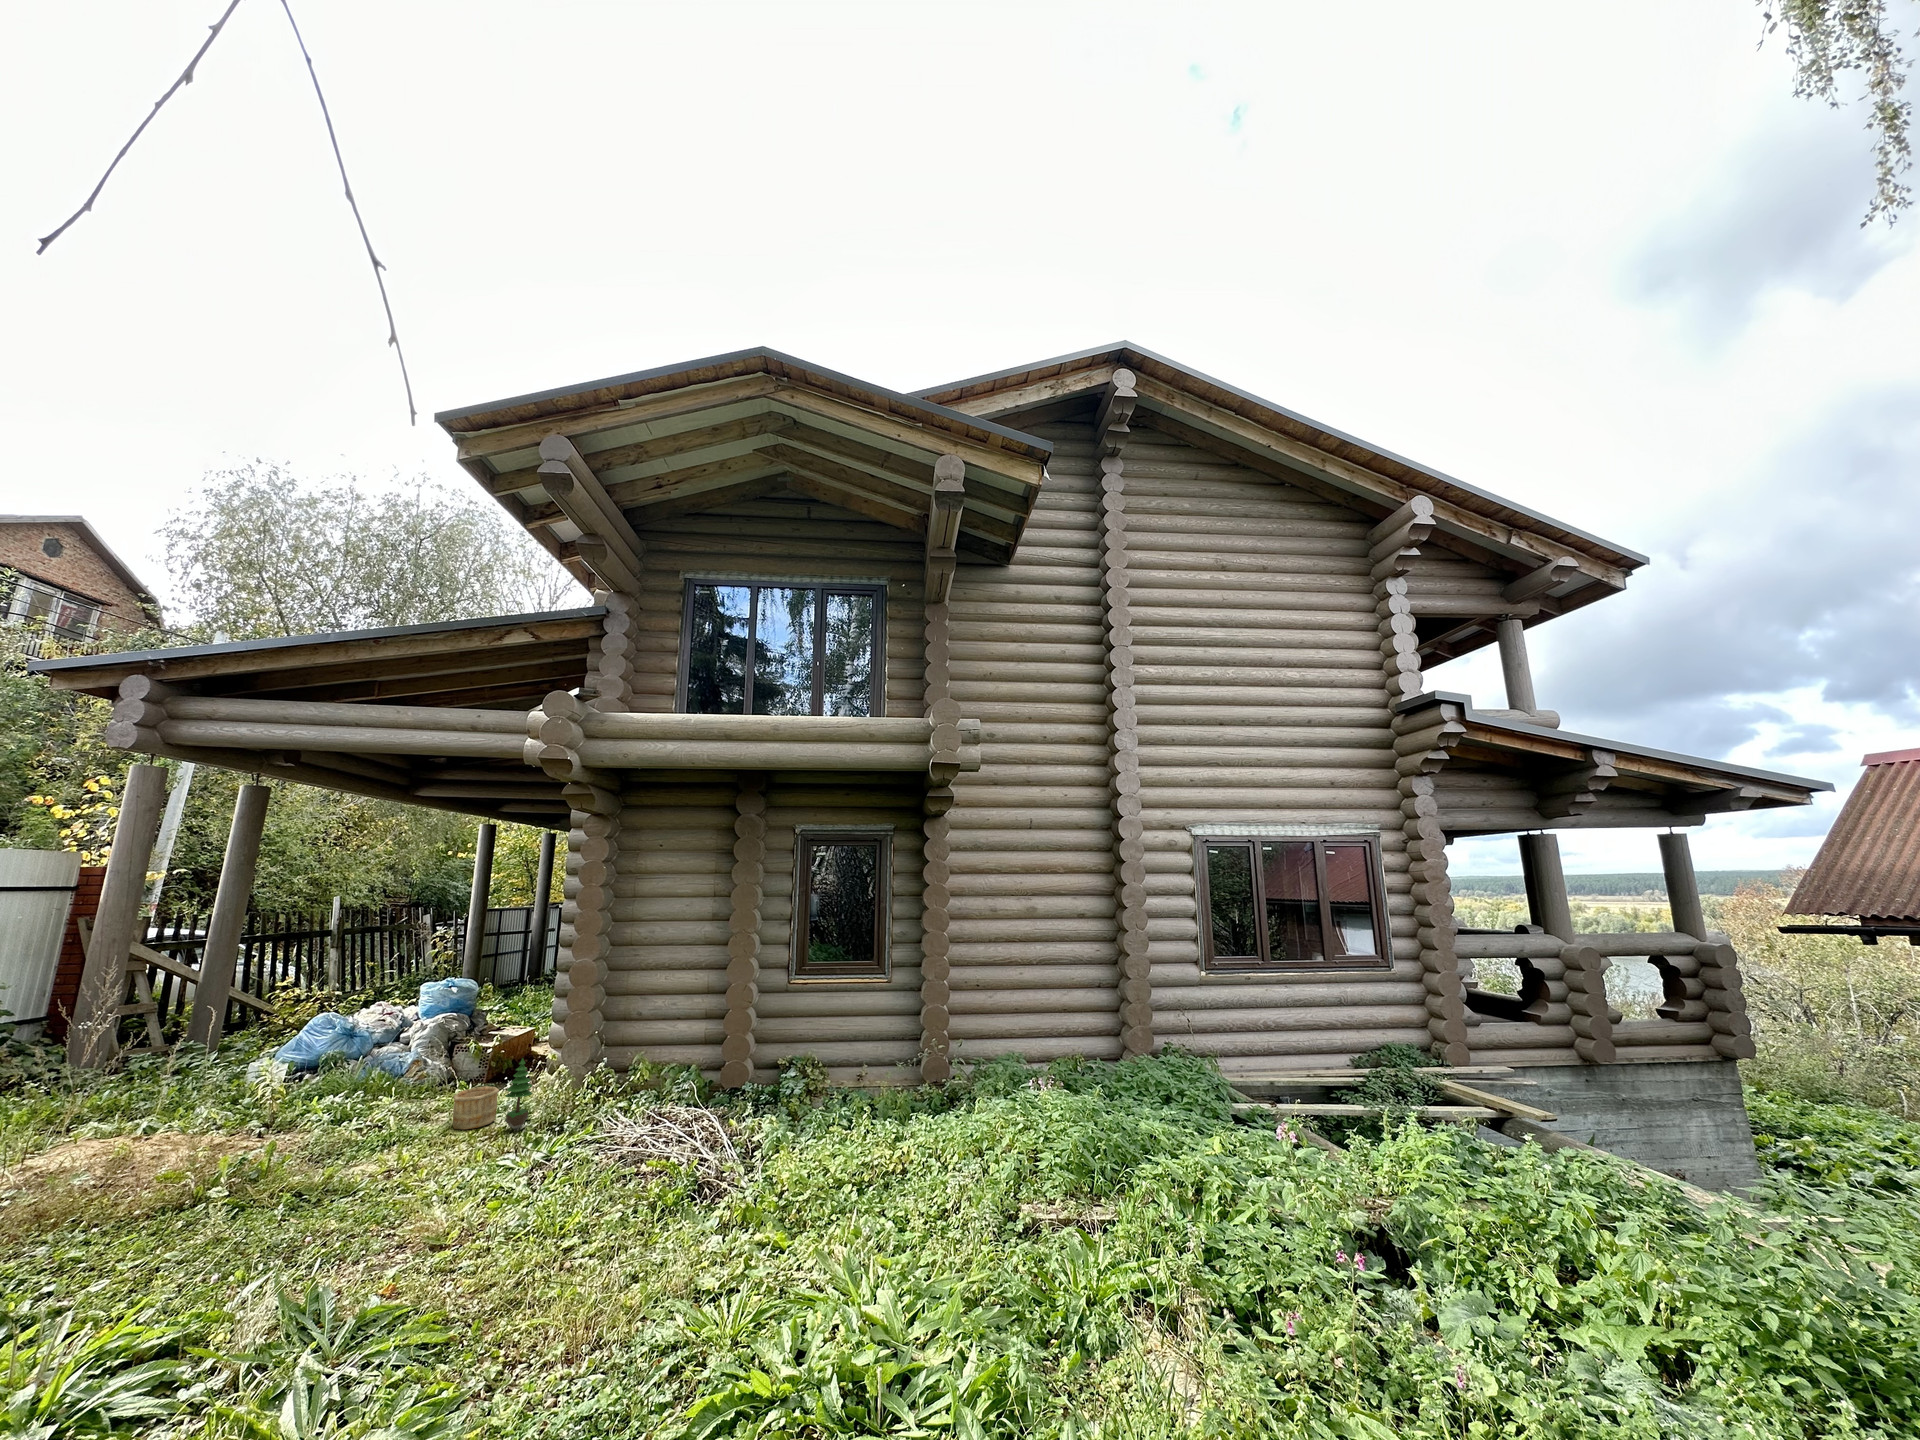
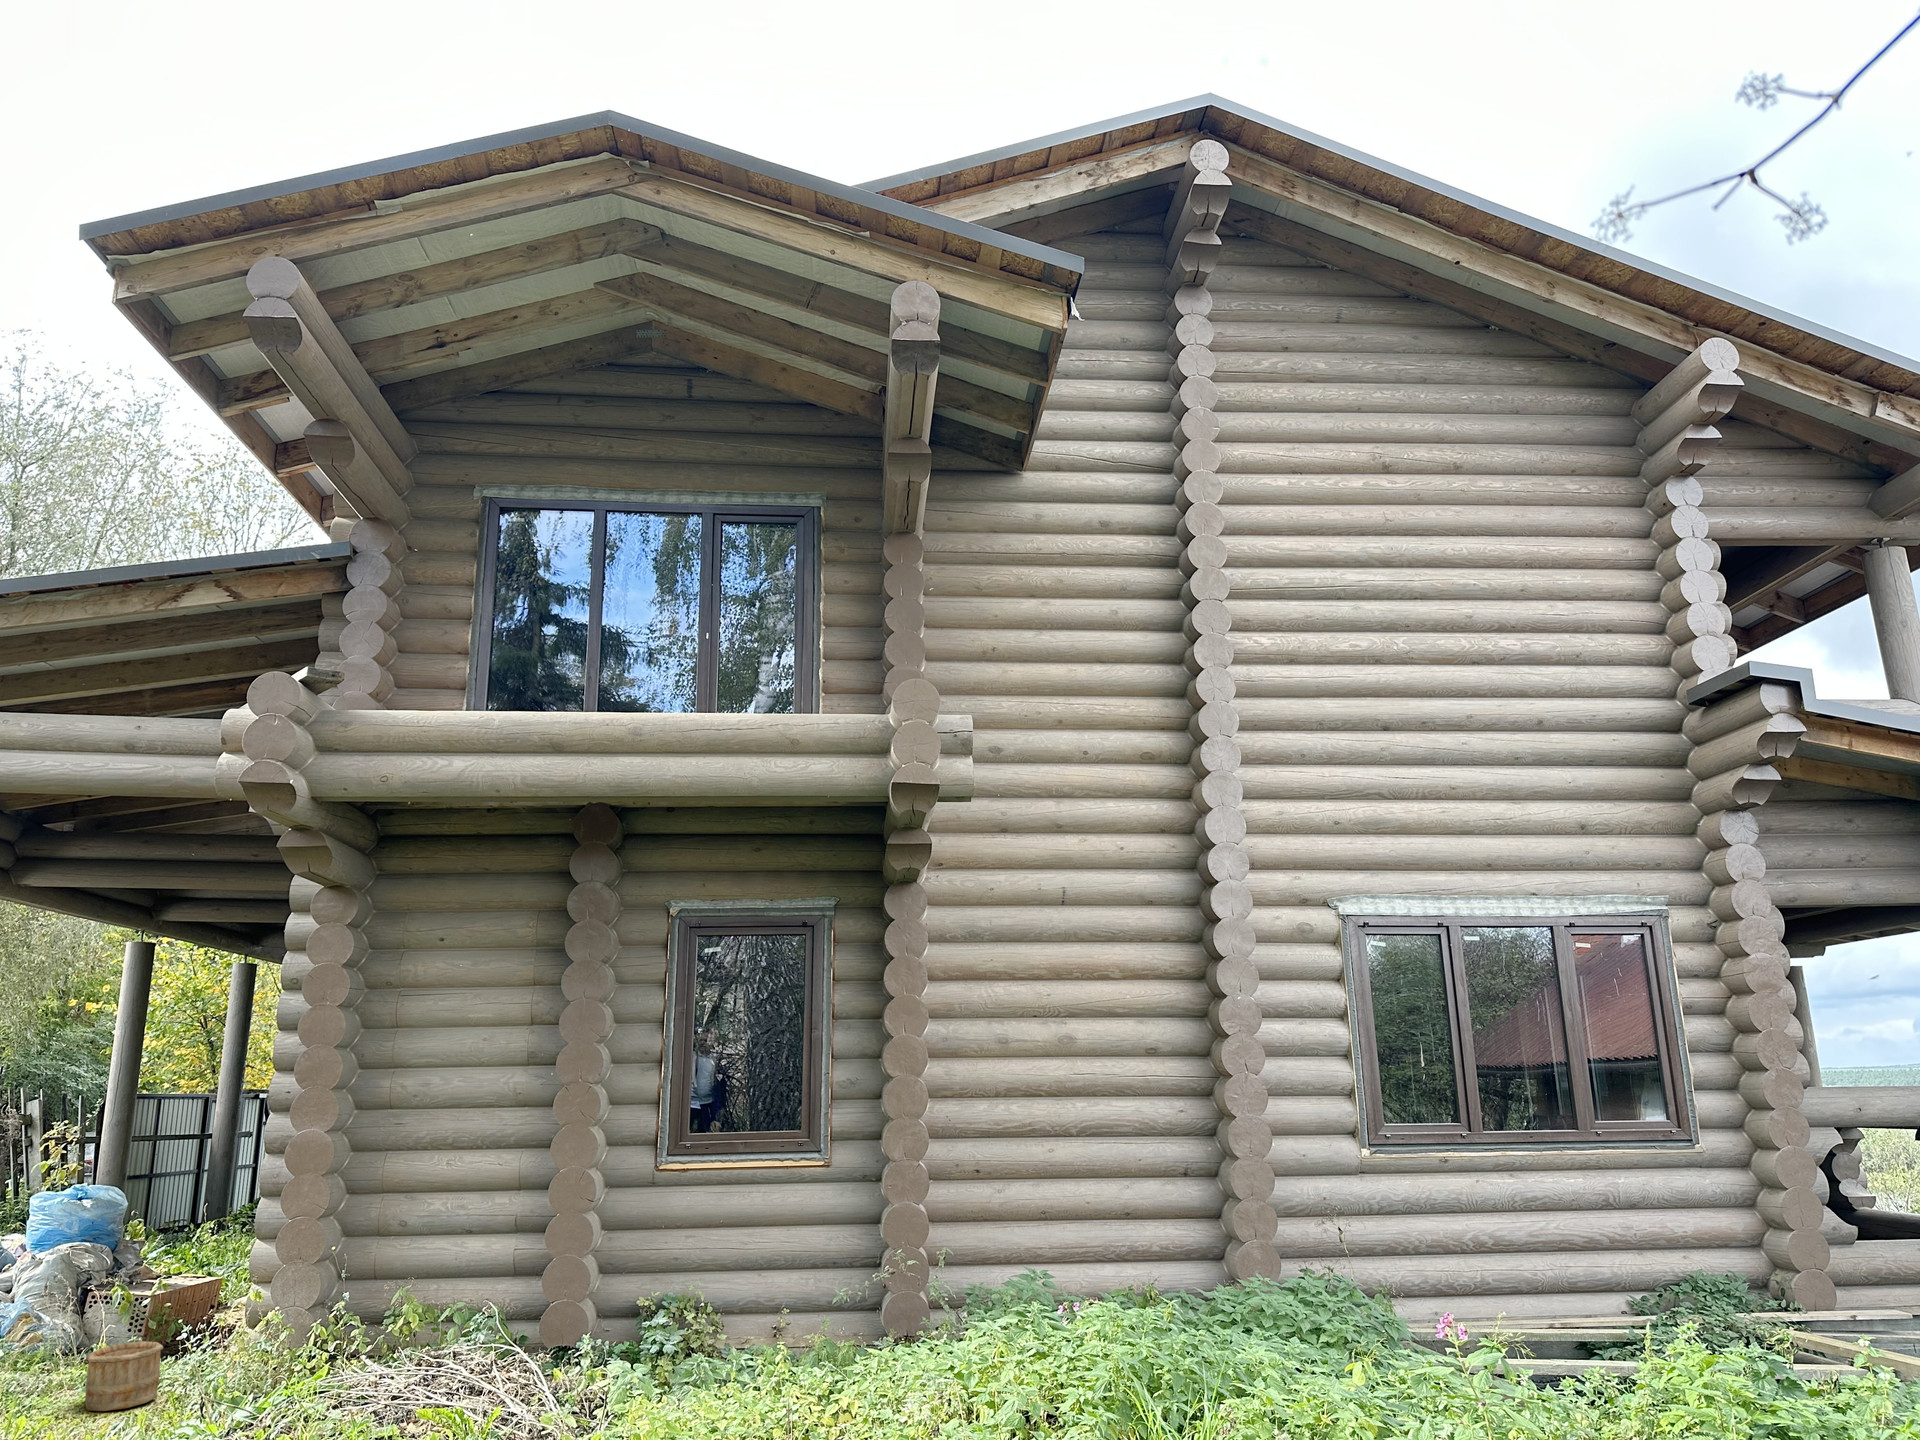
potted tree: present [505,1058,533,1130] -> none [173,1288,220,1412]

